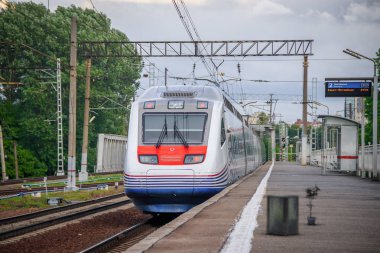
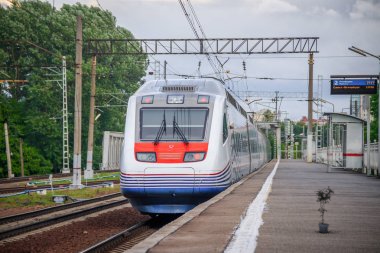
storage box: present [266,194,299,235] -> none [272,199,310,248]

